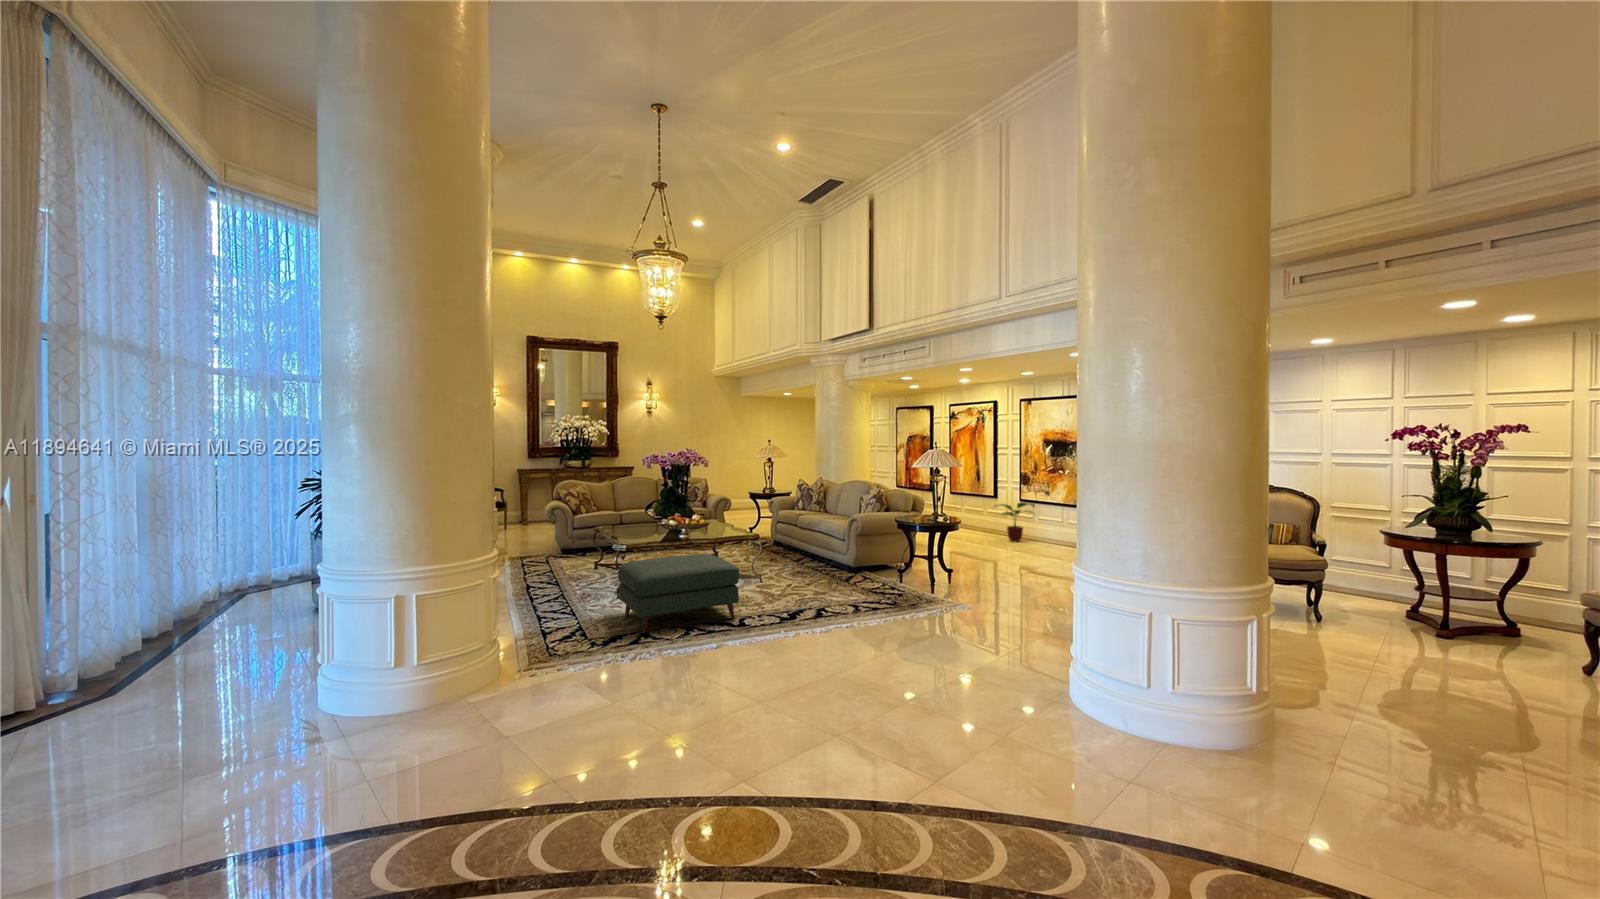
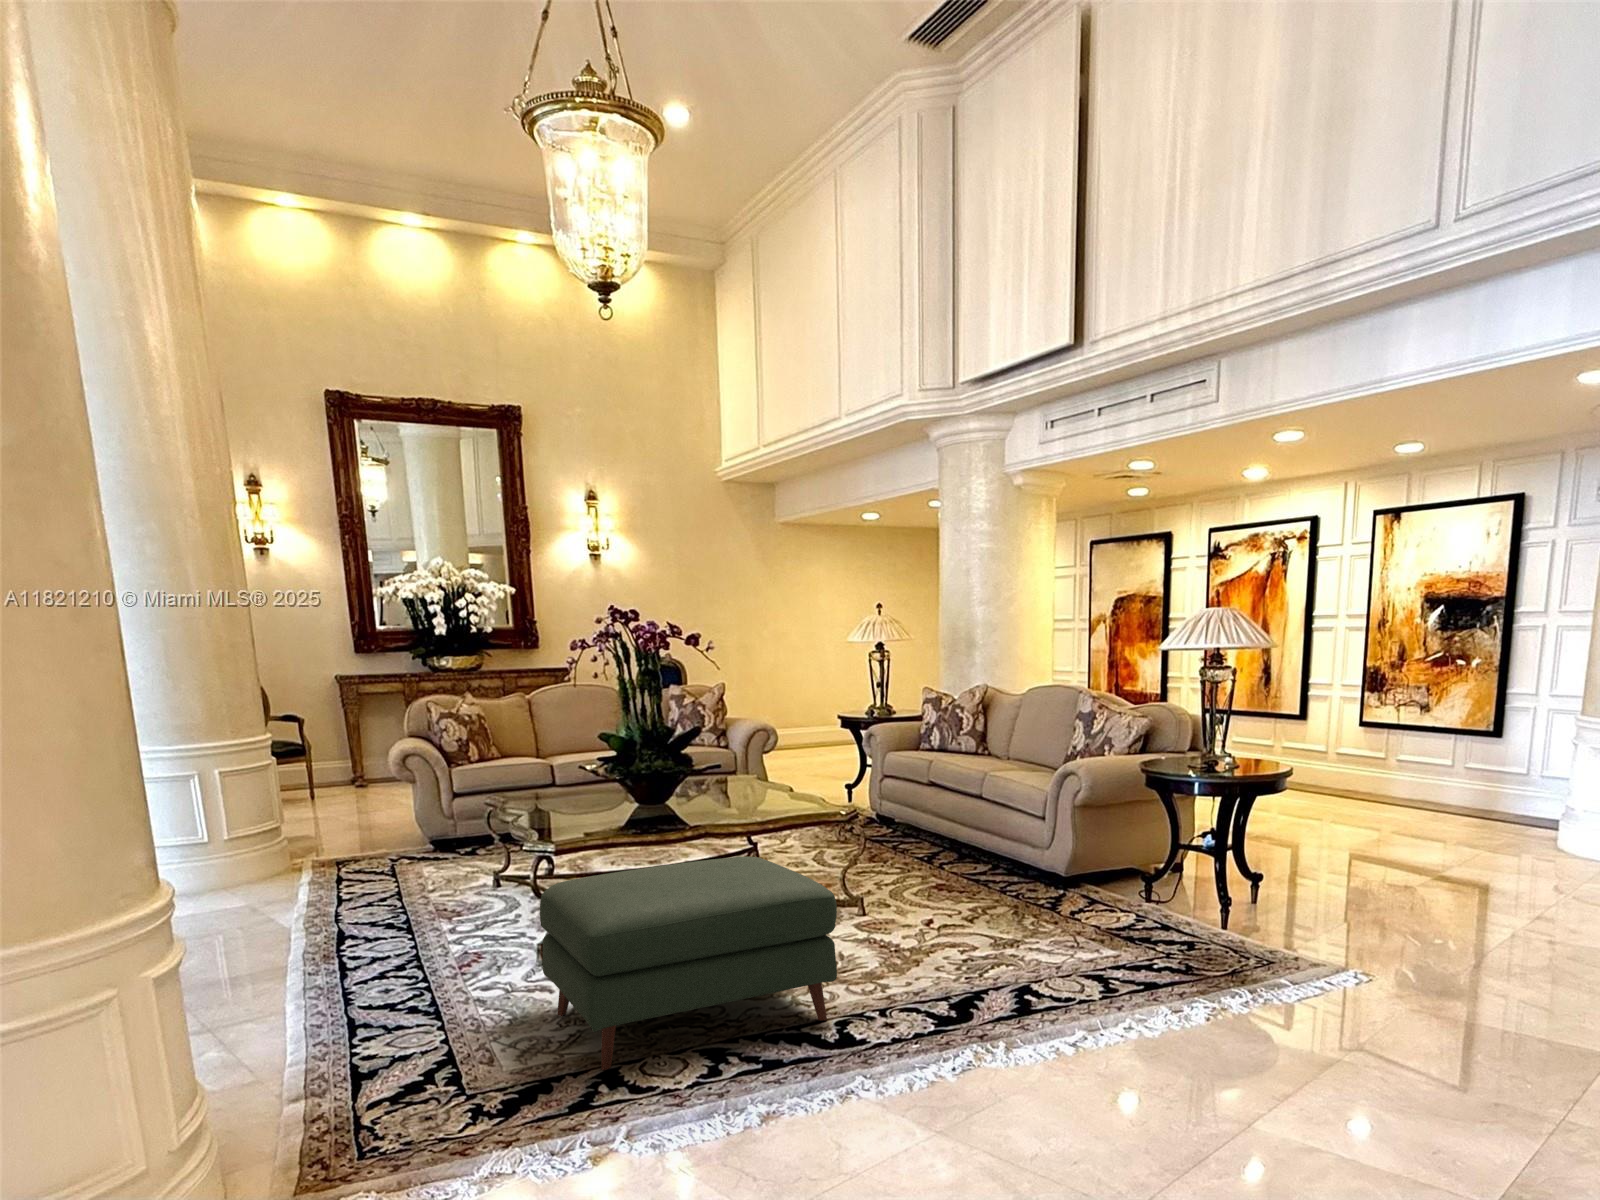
potted plant: present [1001,502,1035,542] -> none [1308,726,1411,810]

